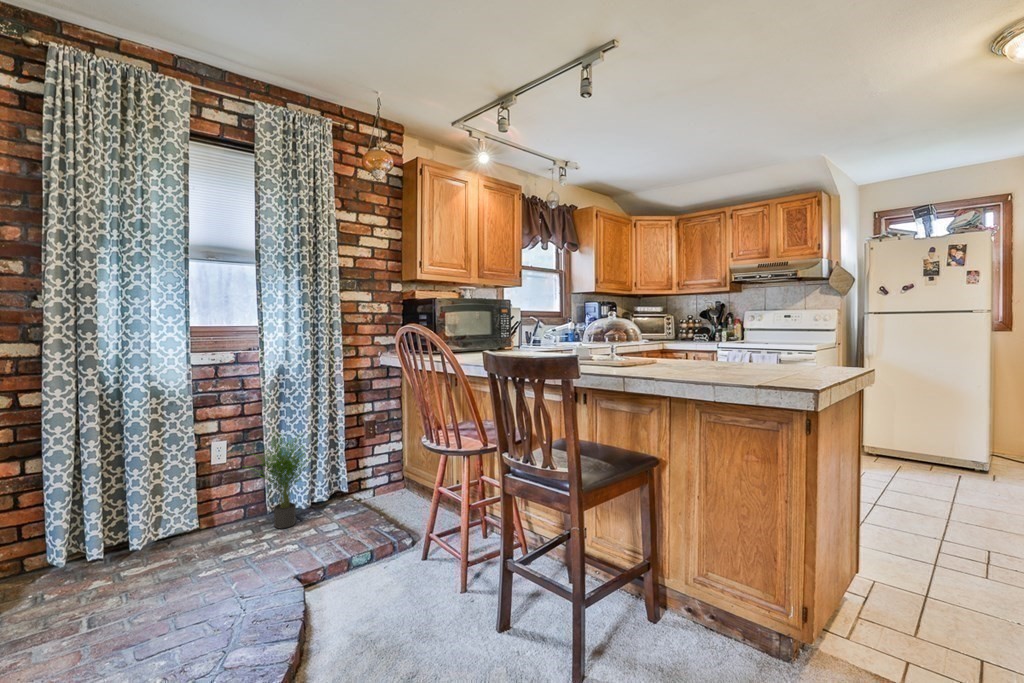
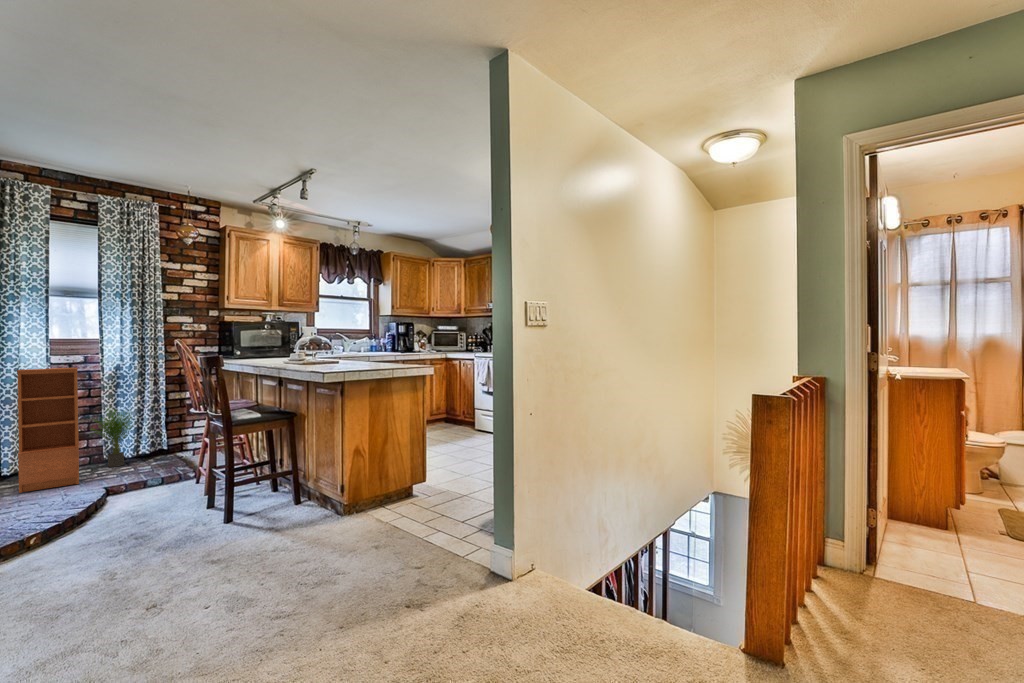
bookcase: none [152,377,247,603] -> present [17,368,79,493]

